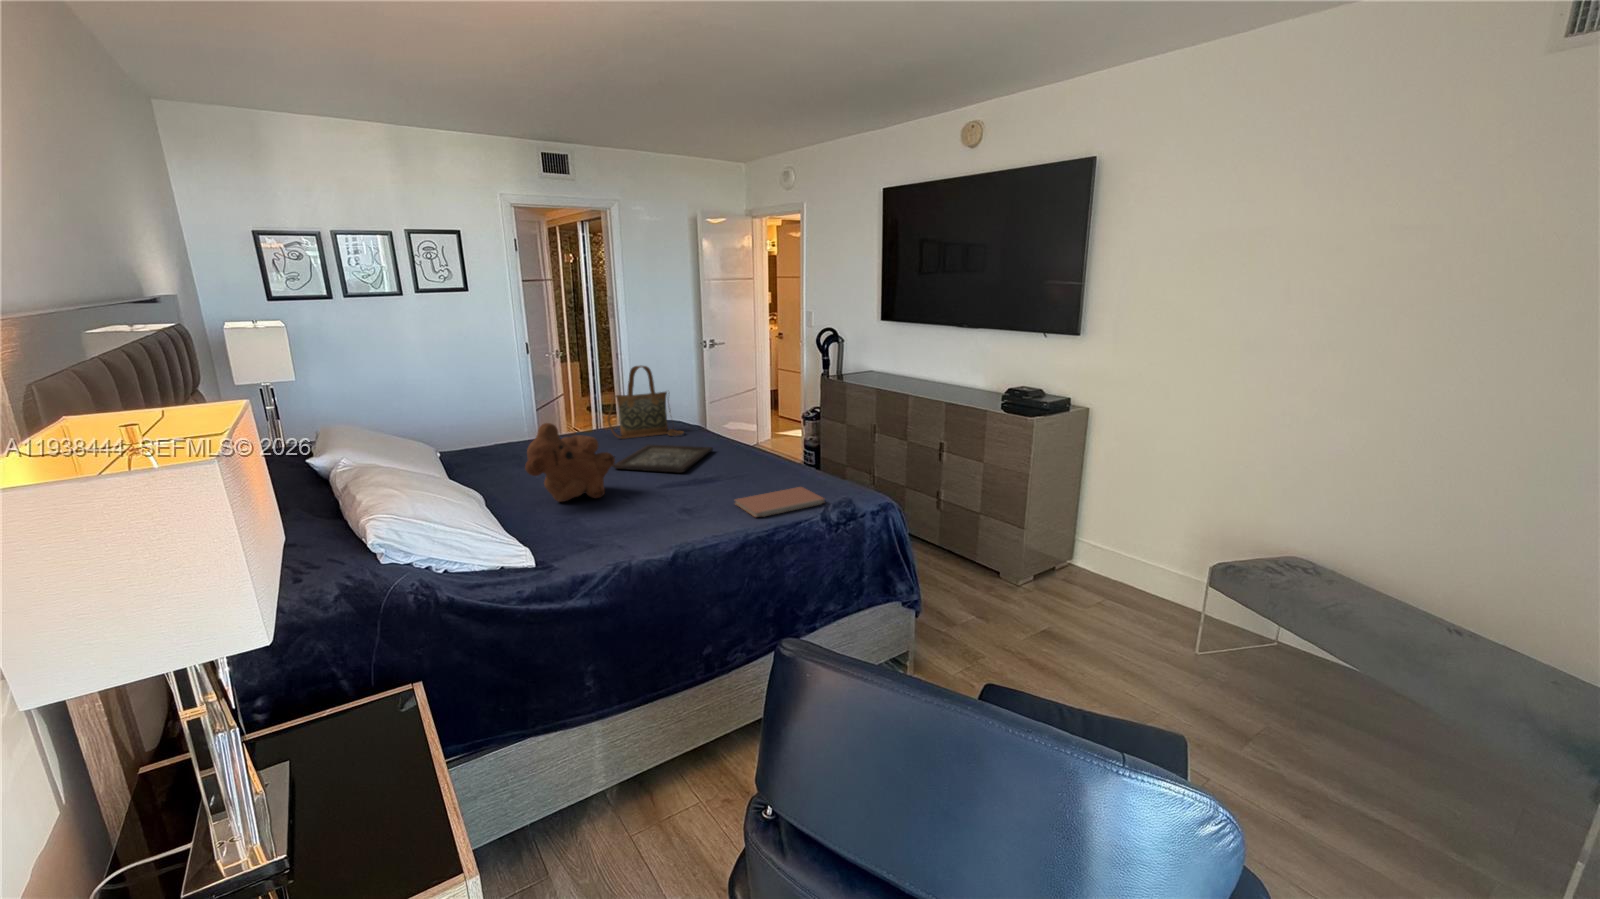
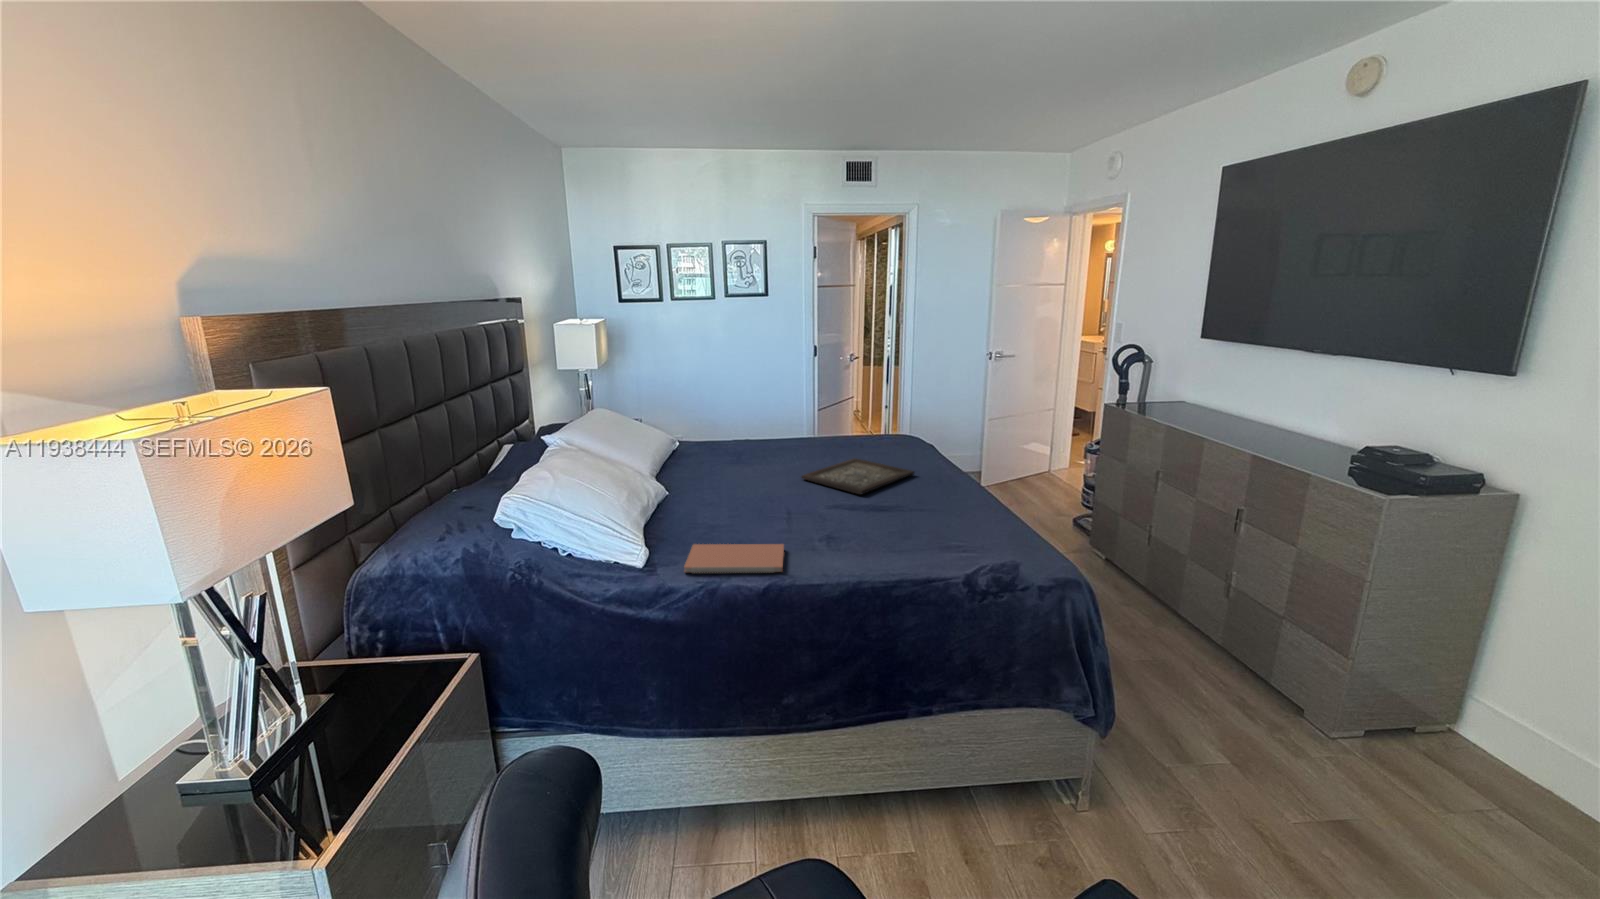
handbag: present [607,366,684,439] -> none [828,375,903,452]
teddy bear: present [525,423,615,502] -> none [693,427,784,508]
notebook: present [735,487,825,517] -> present [684,544,784,573]

